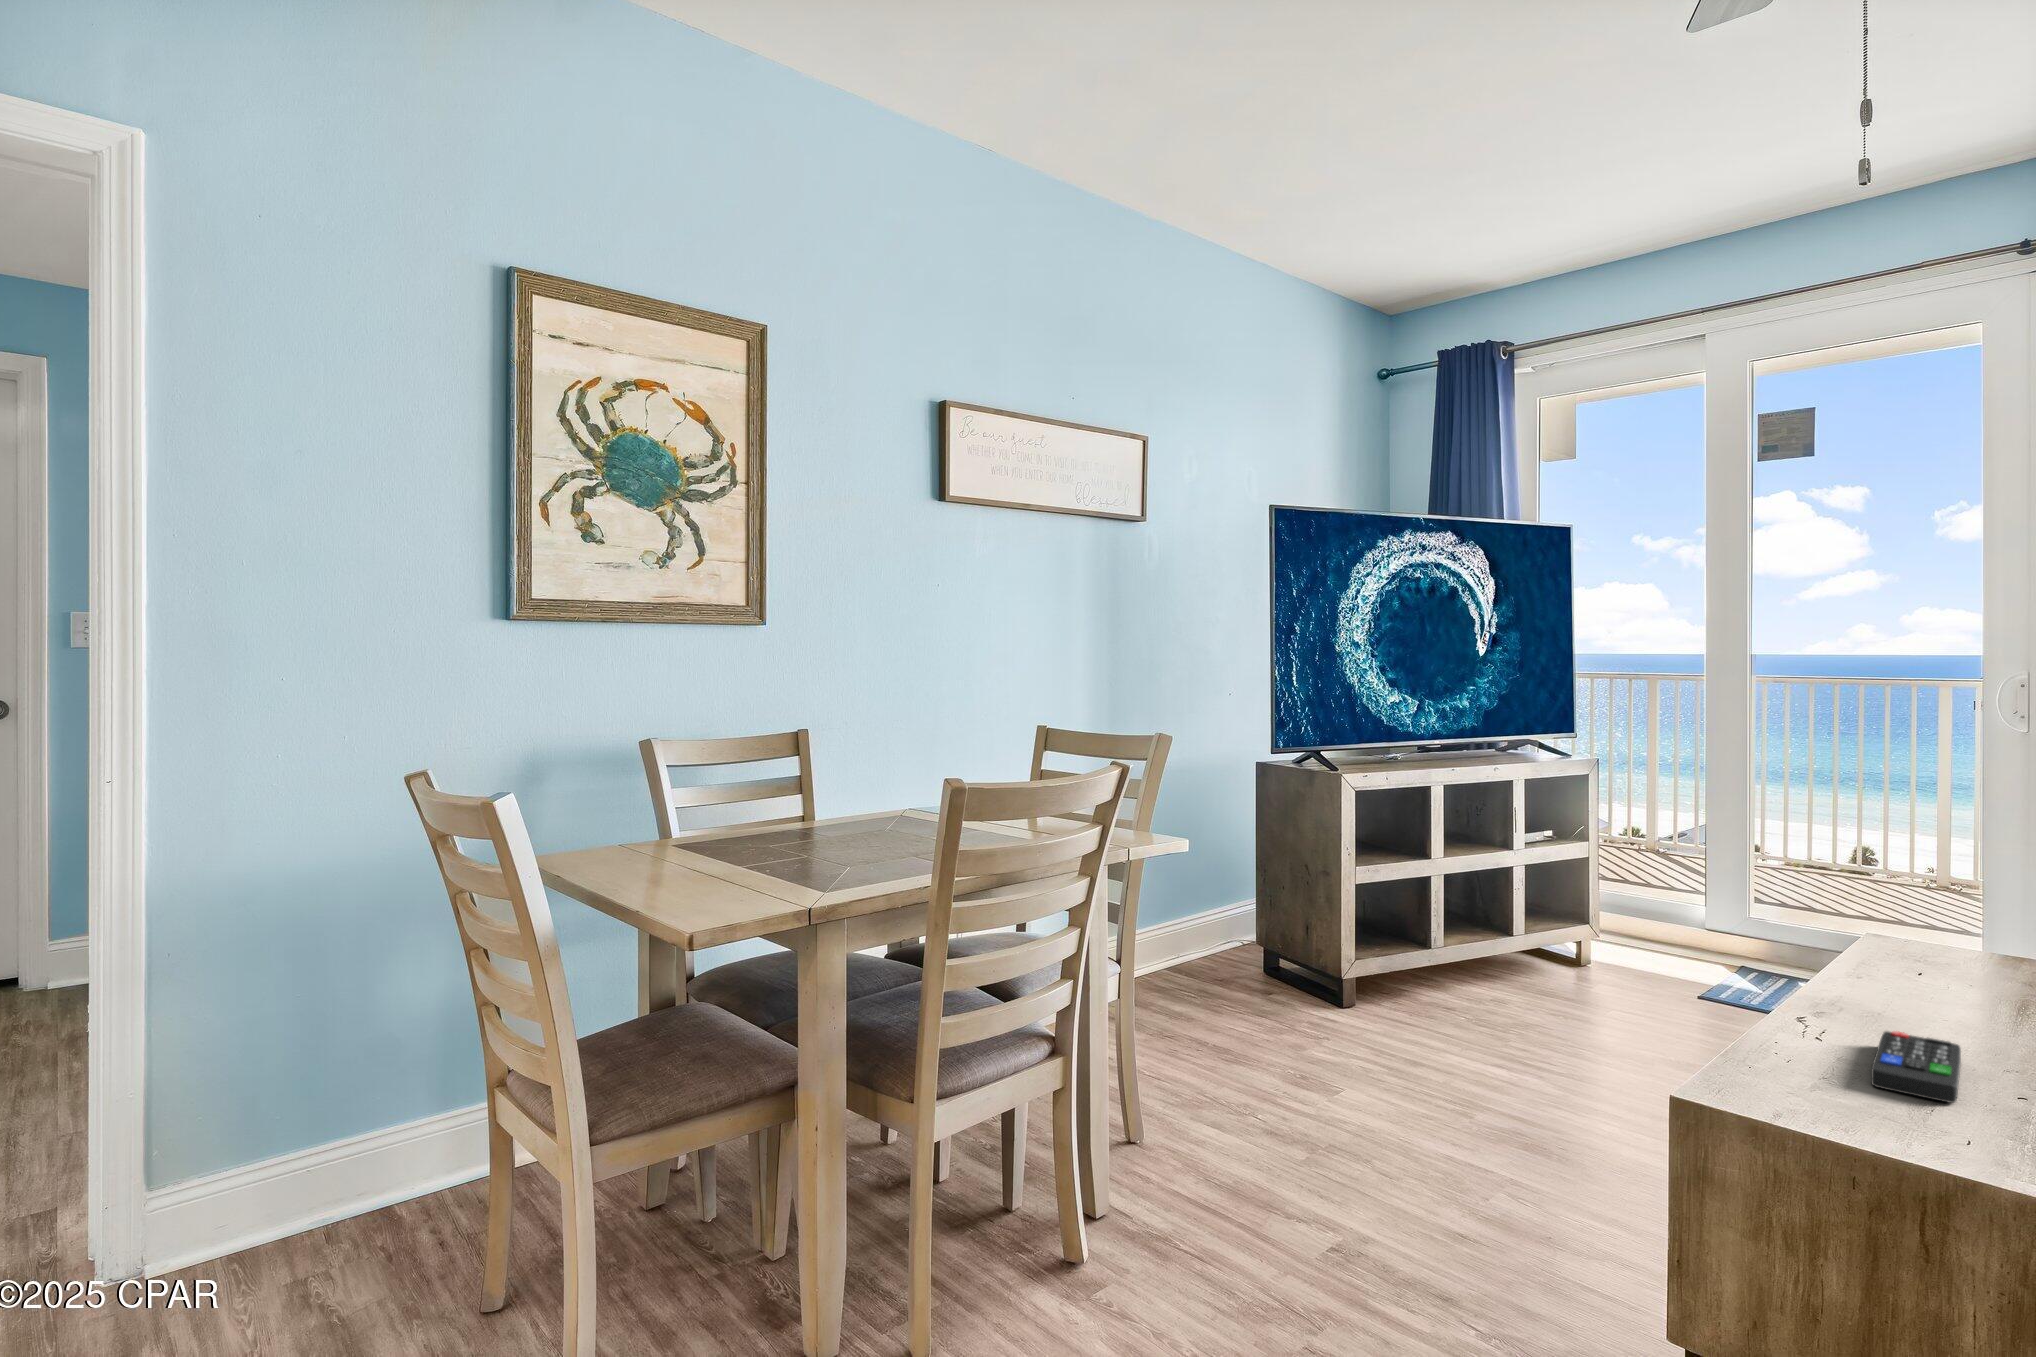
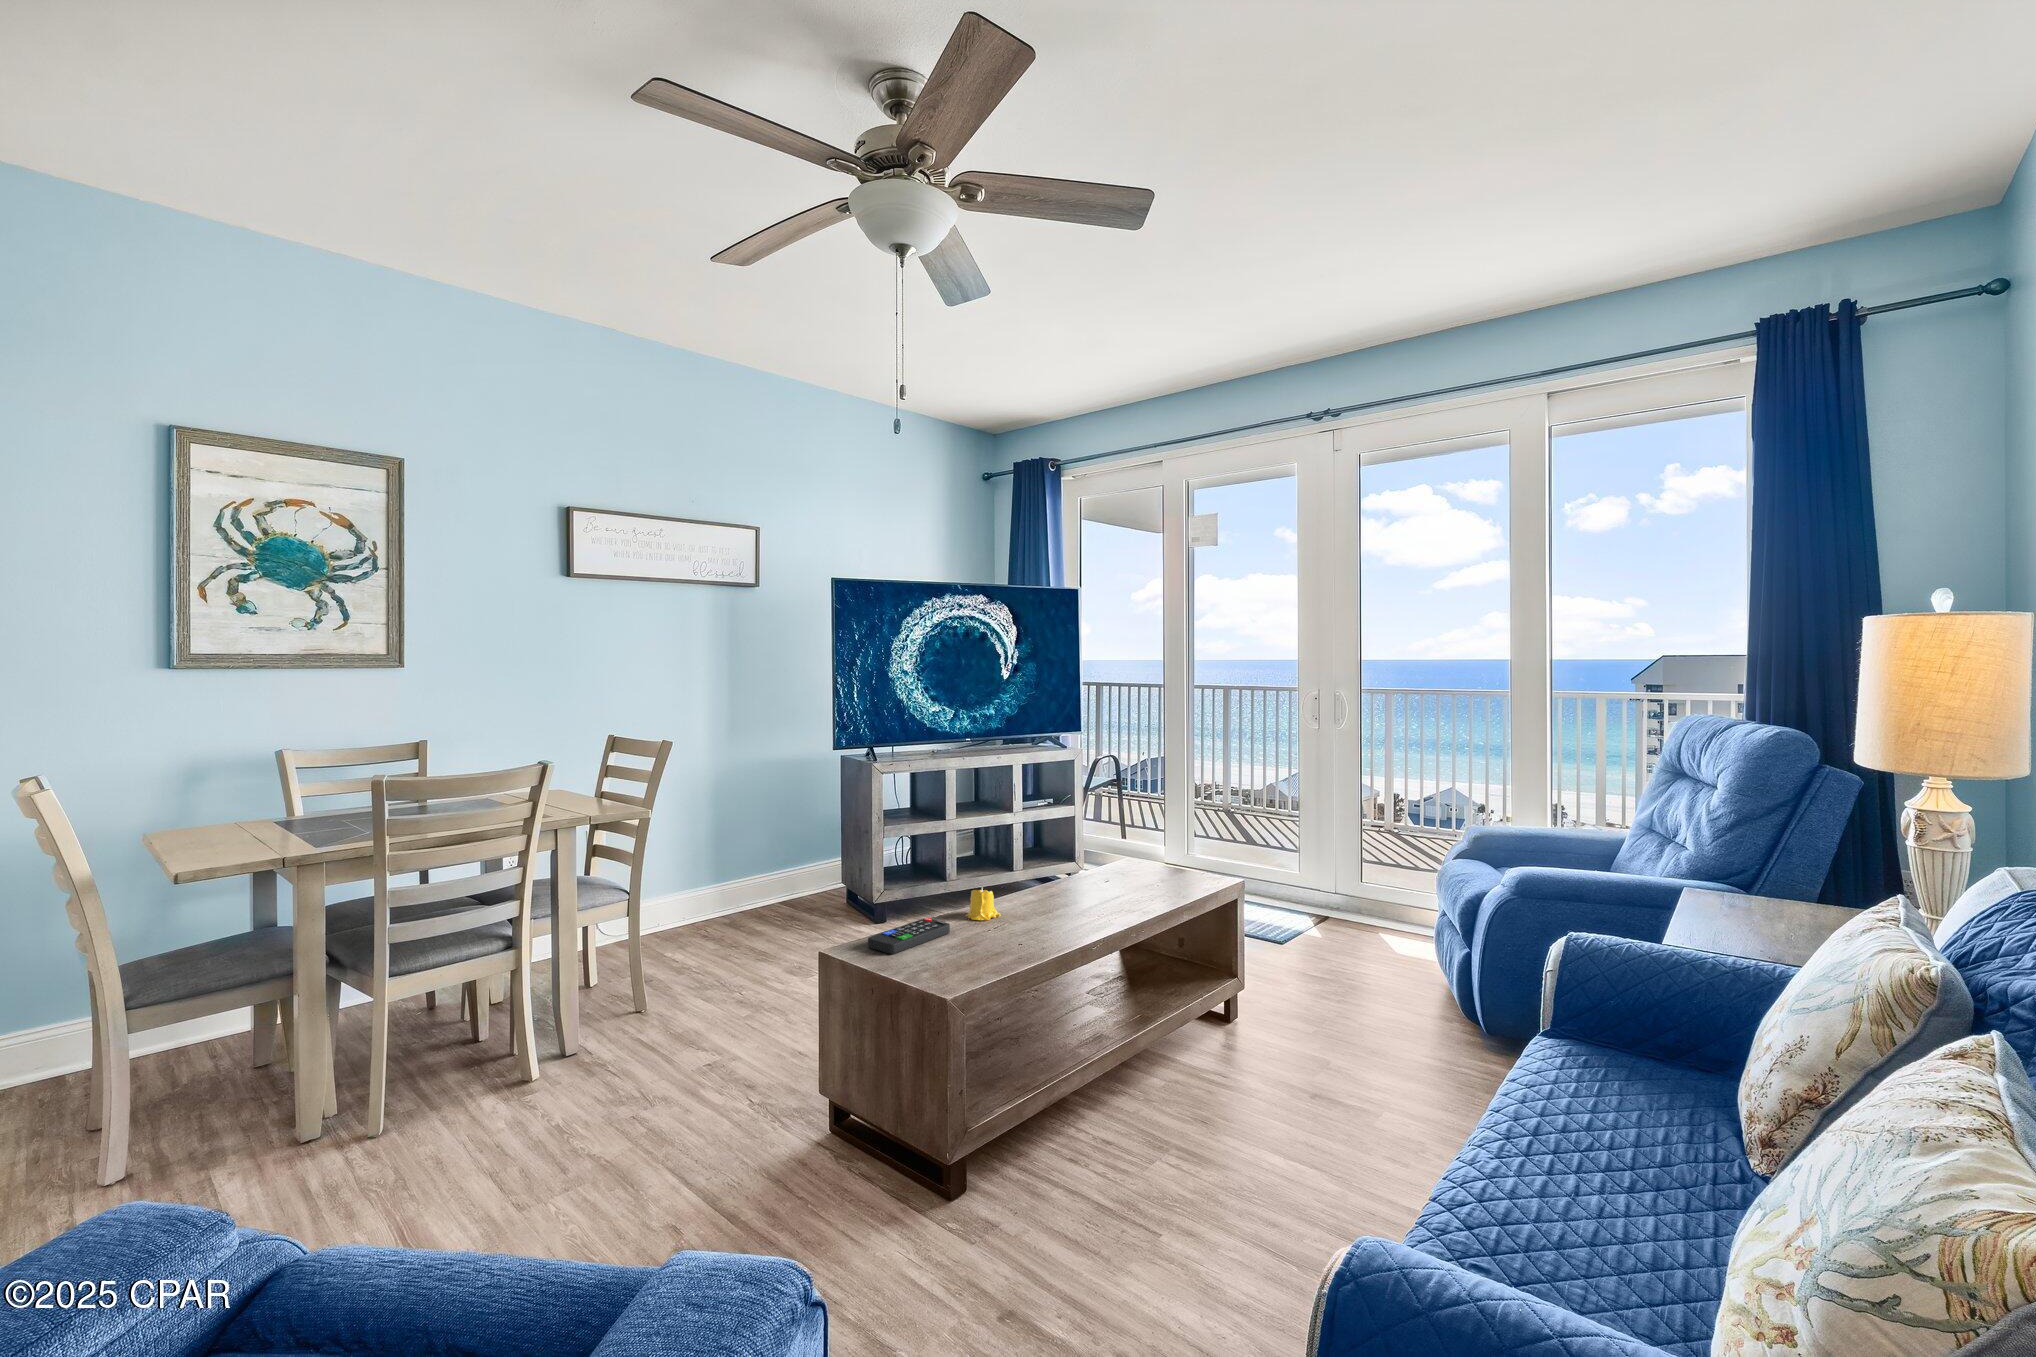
candle: none [1904,975,1977,1036] -> present [966,888,1001,920]

